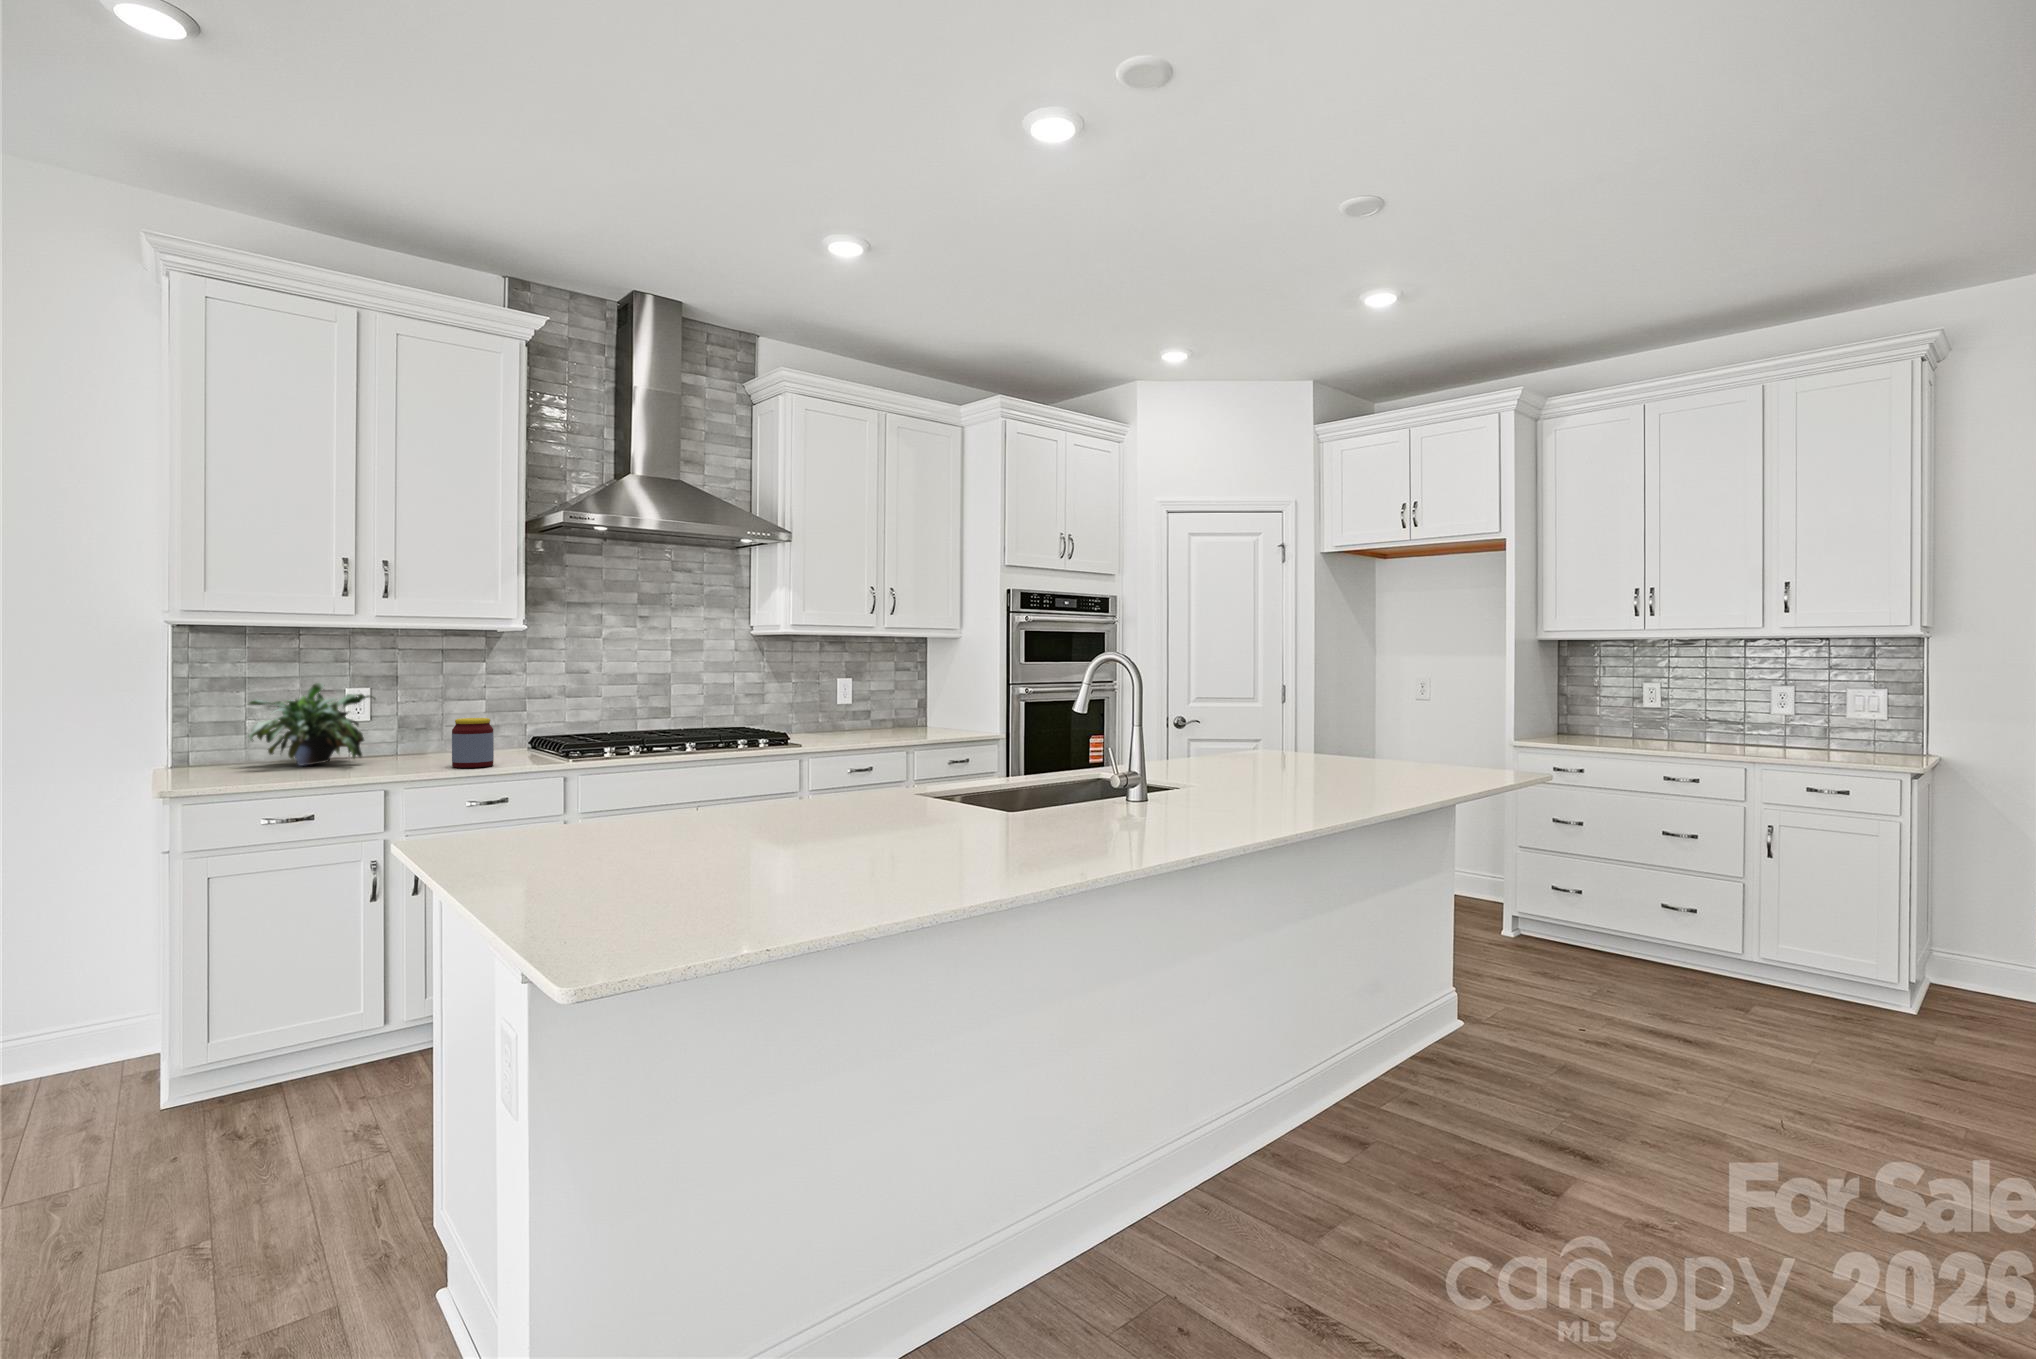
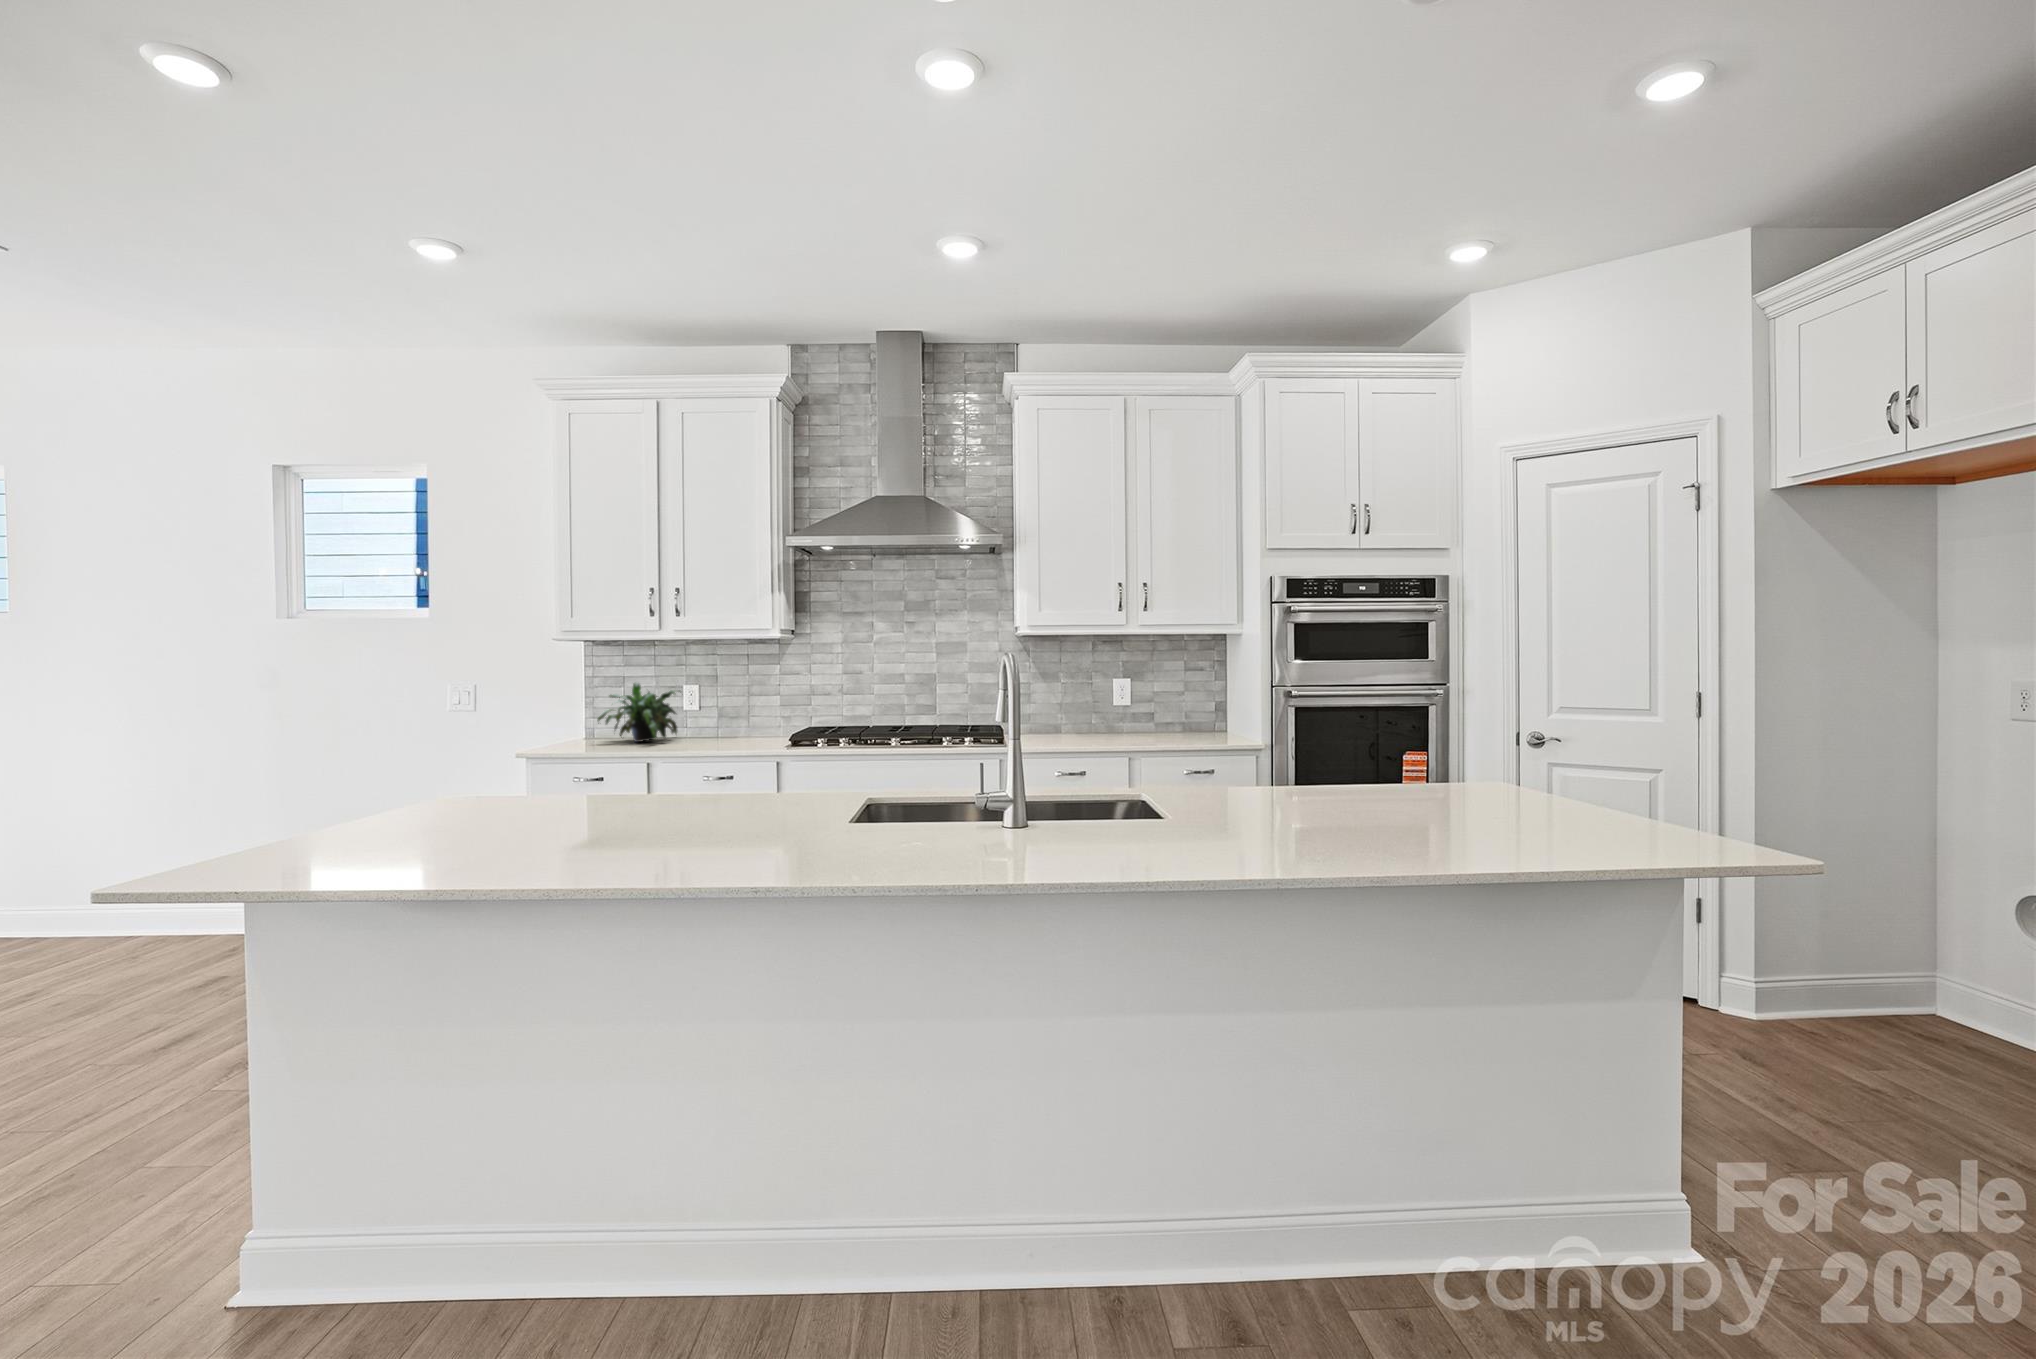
jar: present [452,718,494,768] -> none [702,711,732,750]

